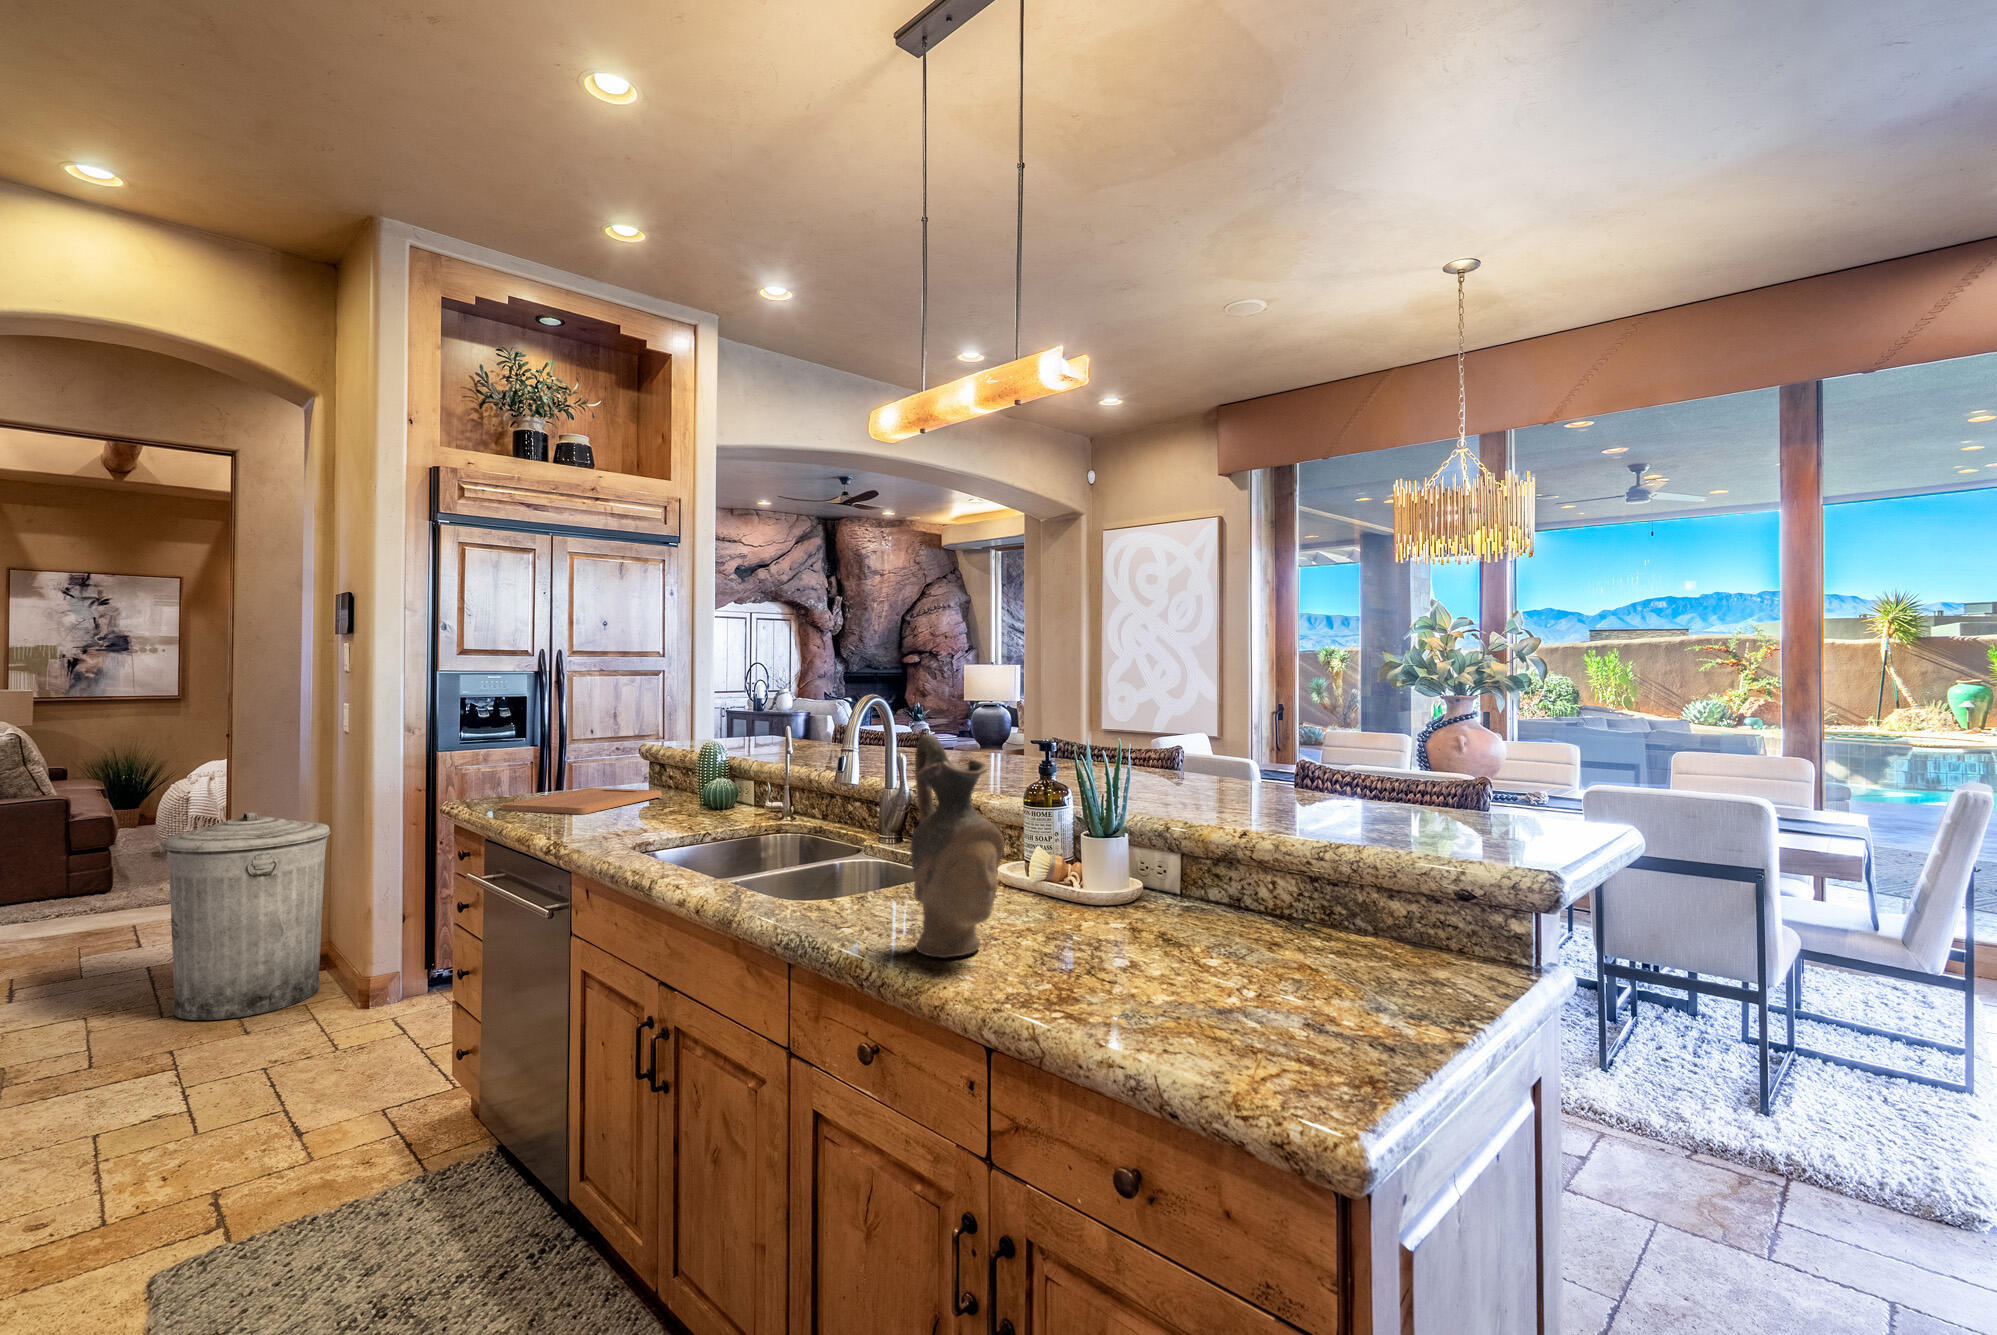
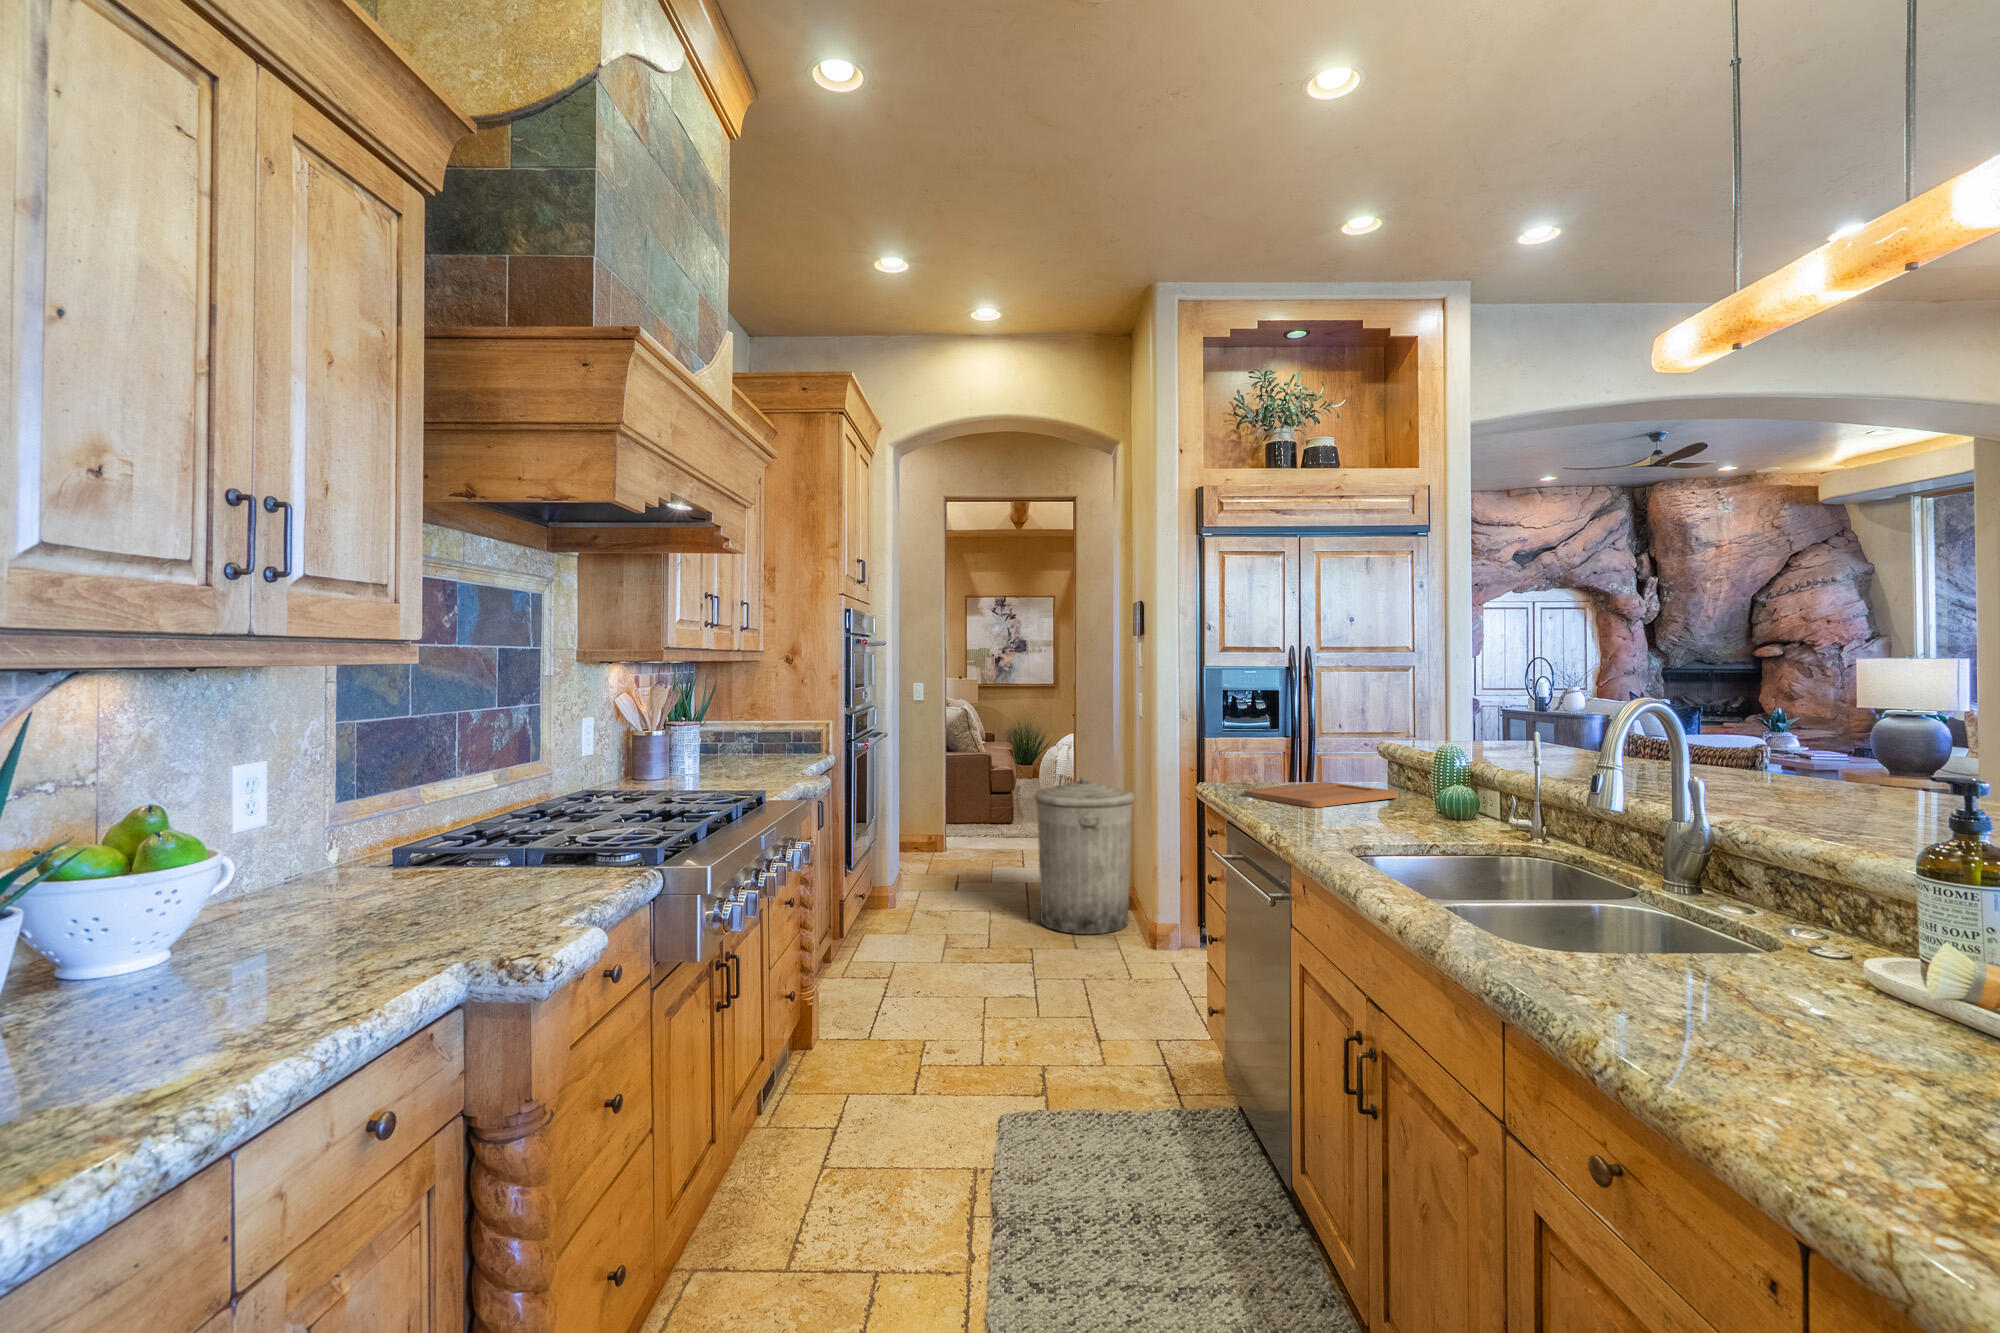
ceramic pitcher: present [910,734,1004,957] -> none [1673,752,1853,1085]

